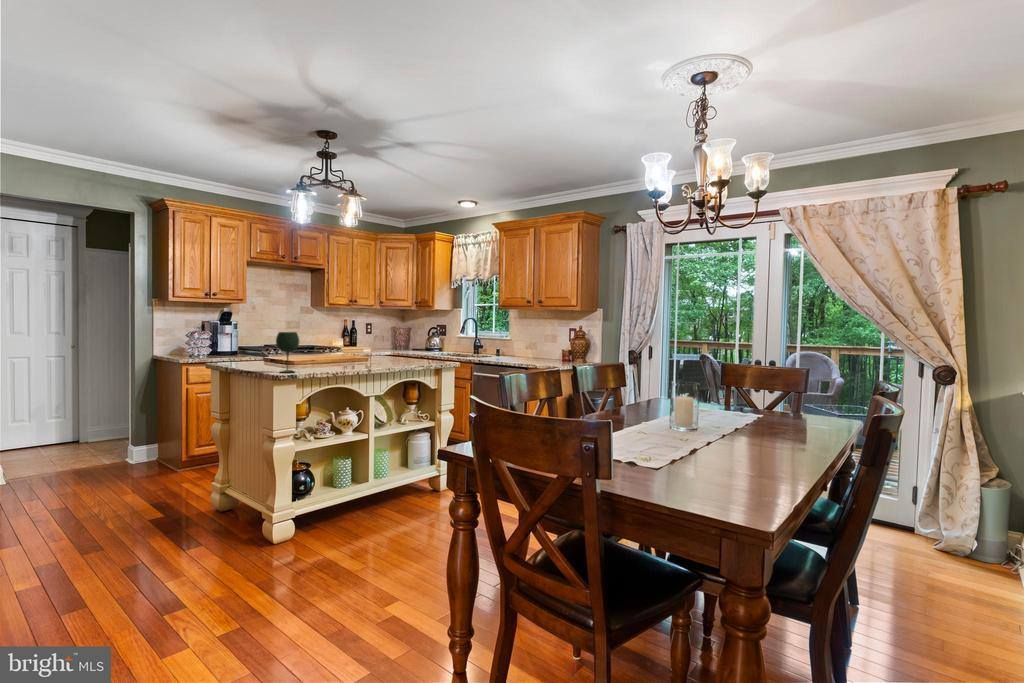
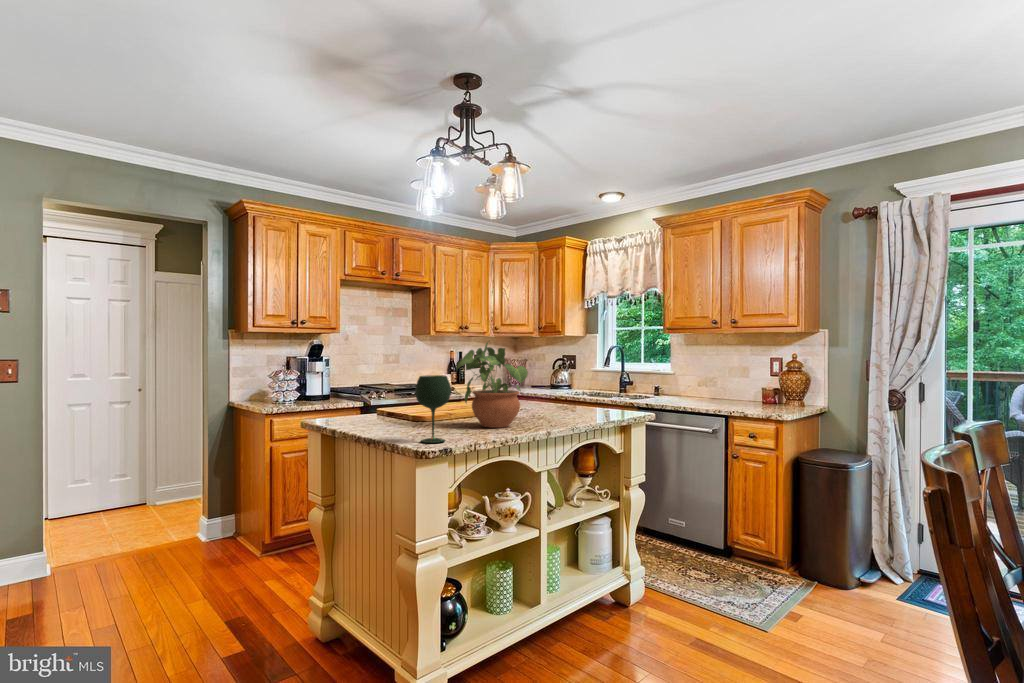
potted plant: none [312,311,359,368] -> present [456,342,528,428]

